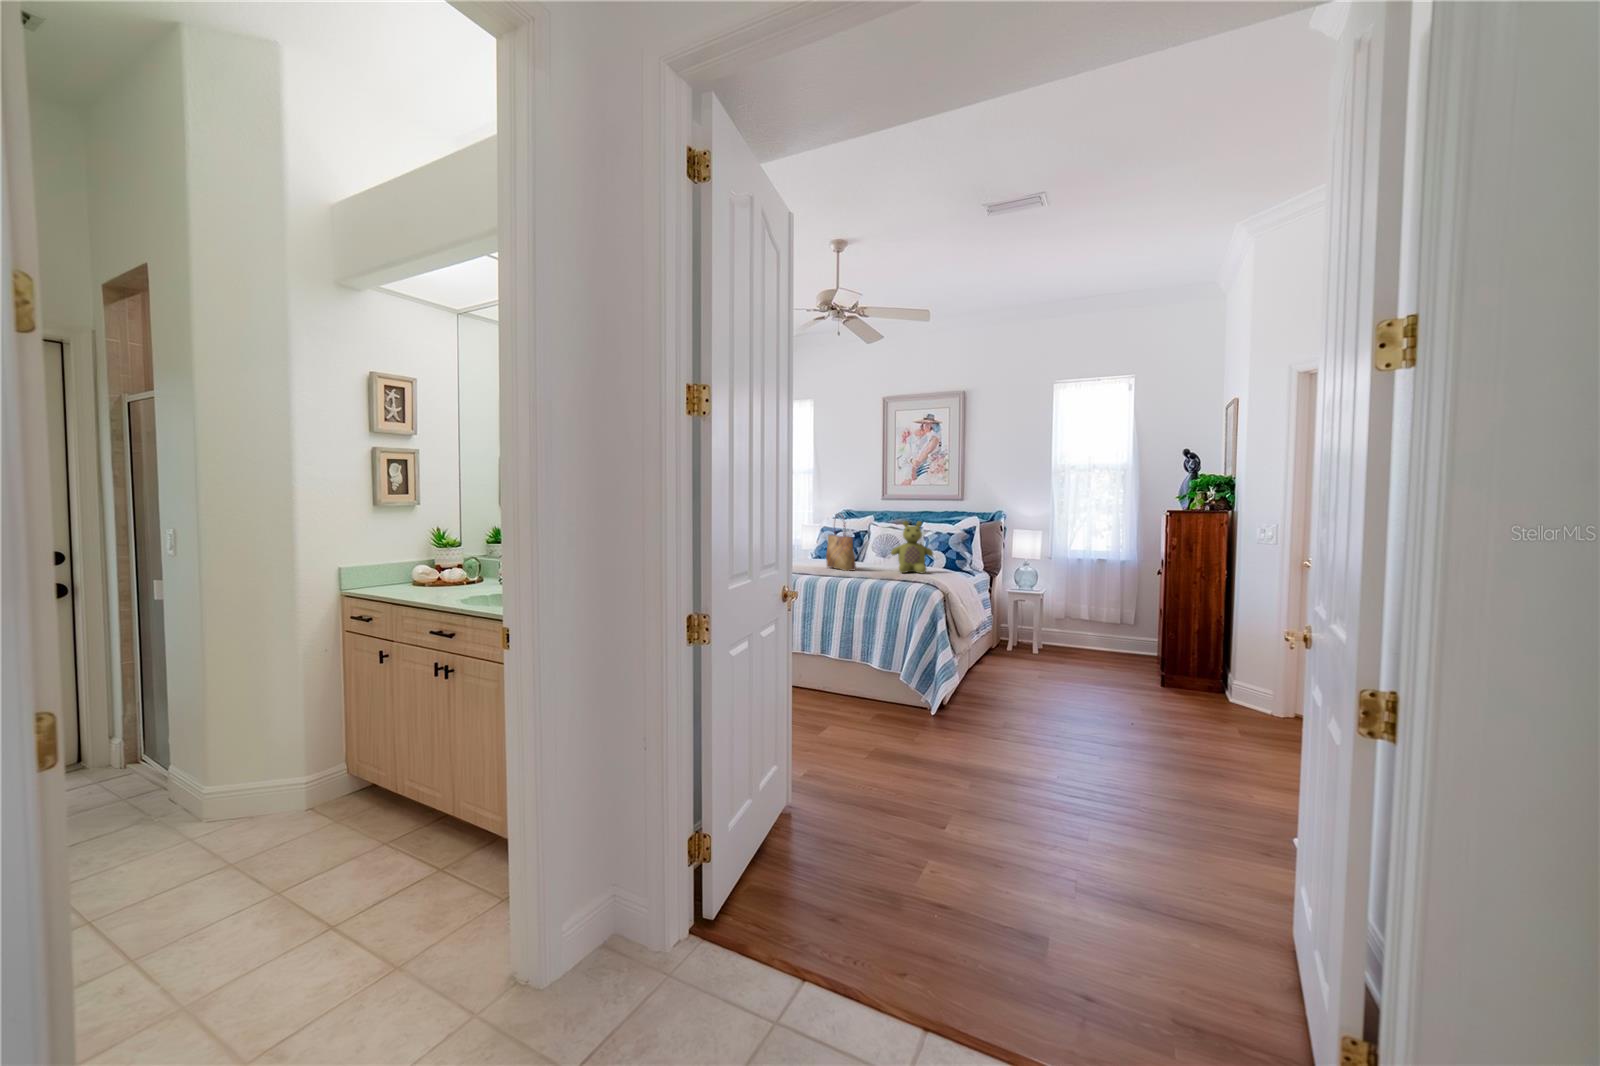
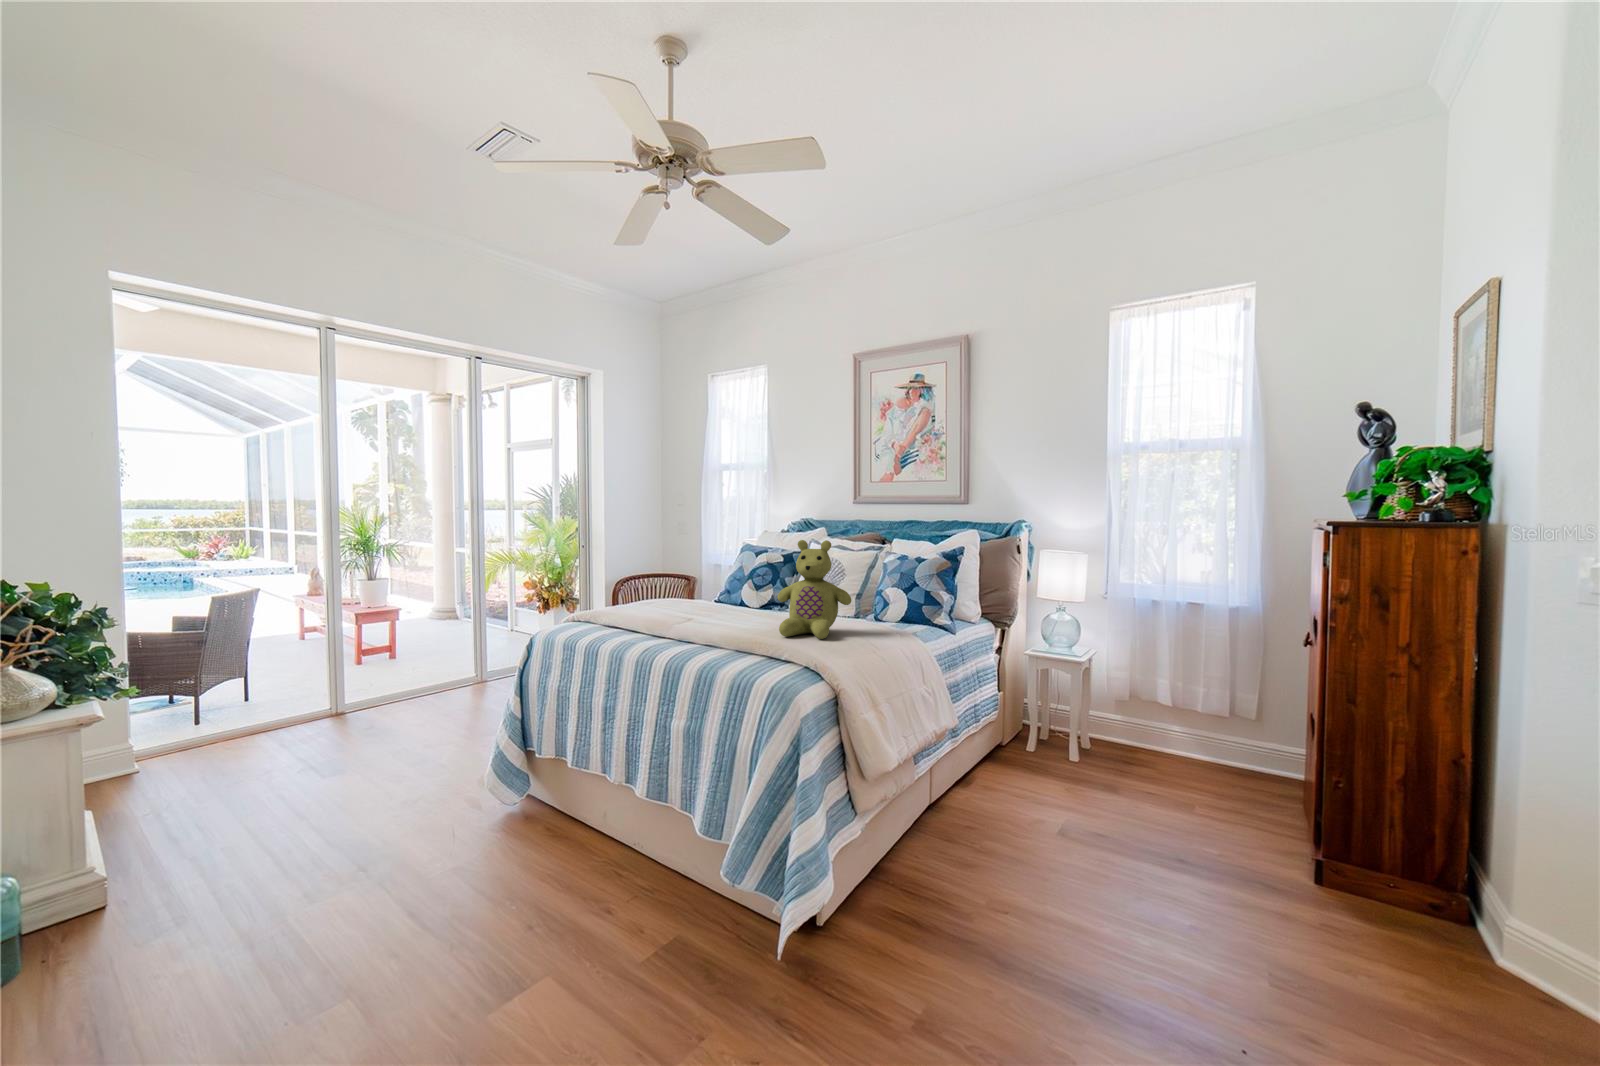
tote bag: present [826,513,856,571] -> none [690,526,720,628]

